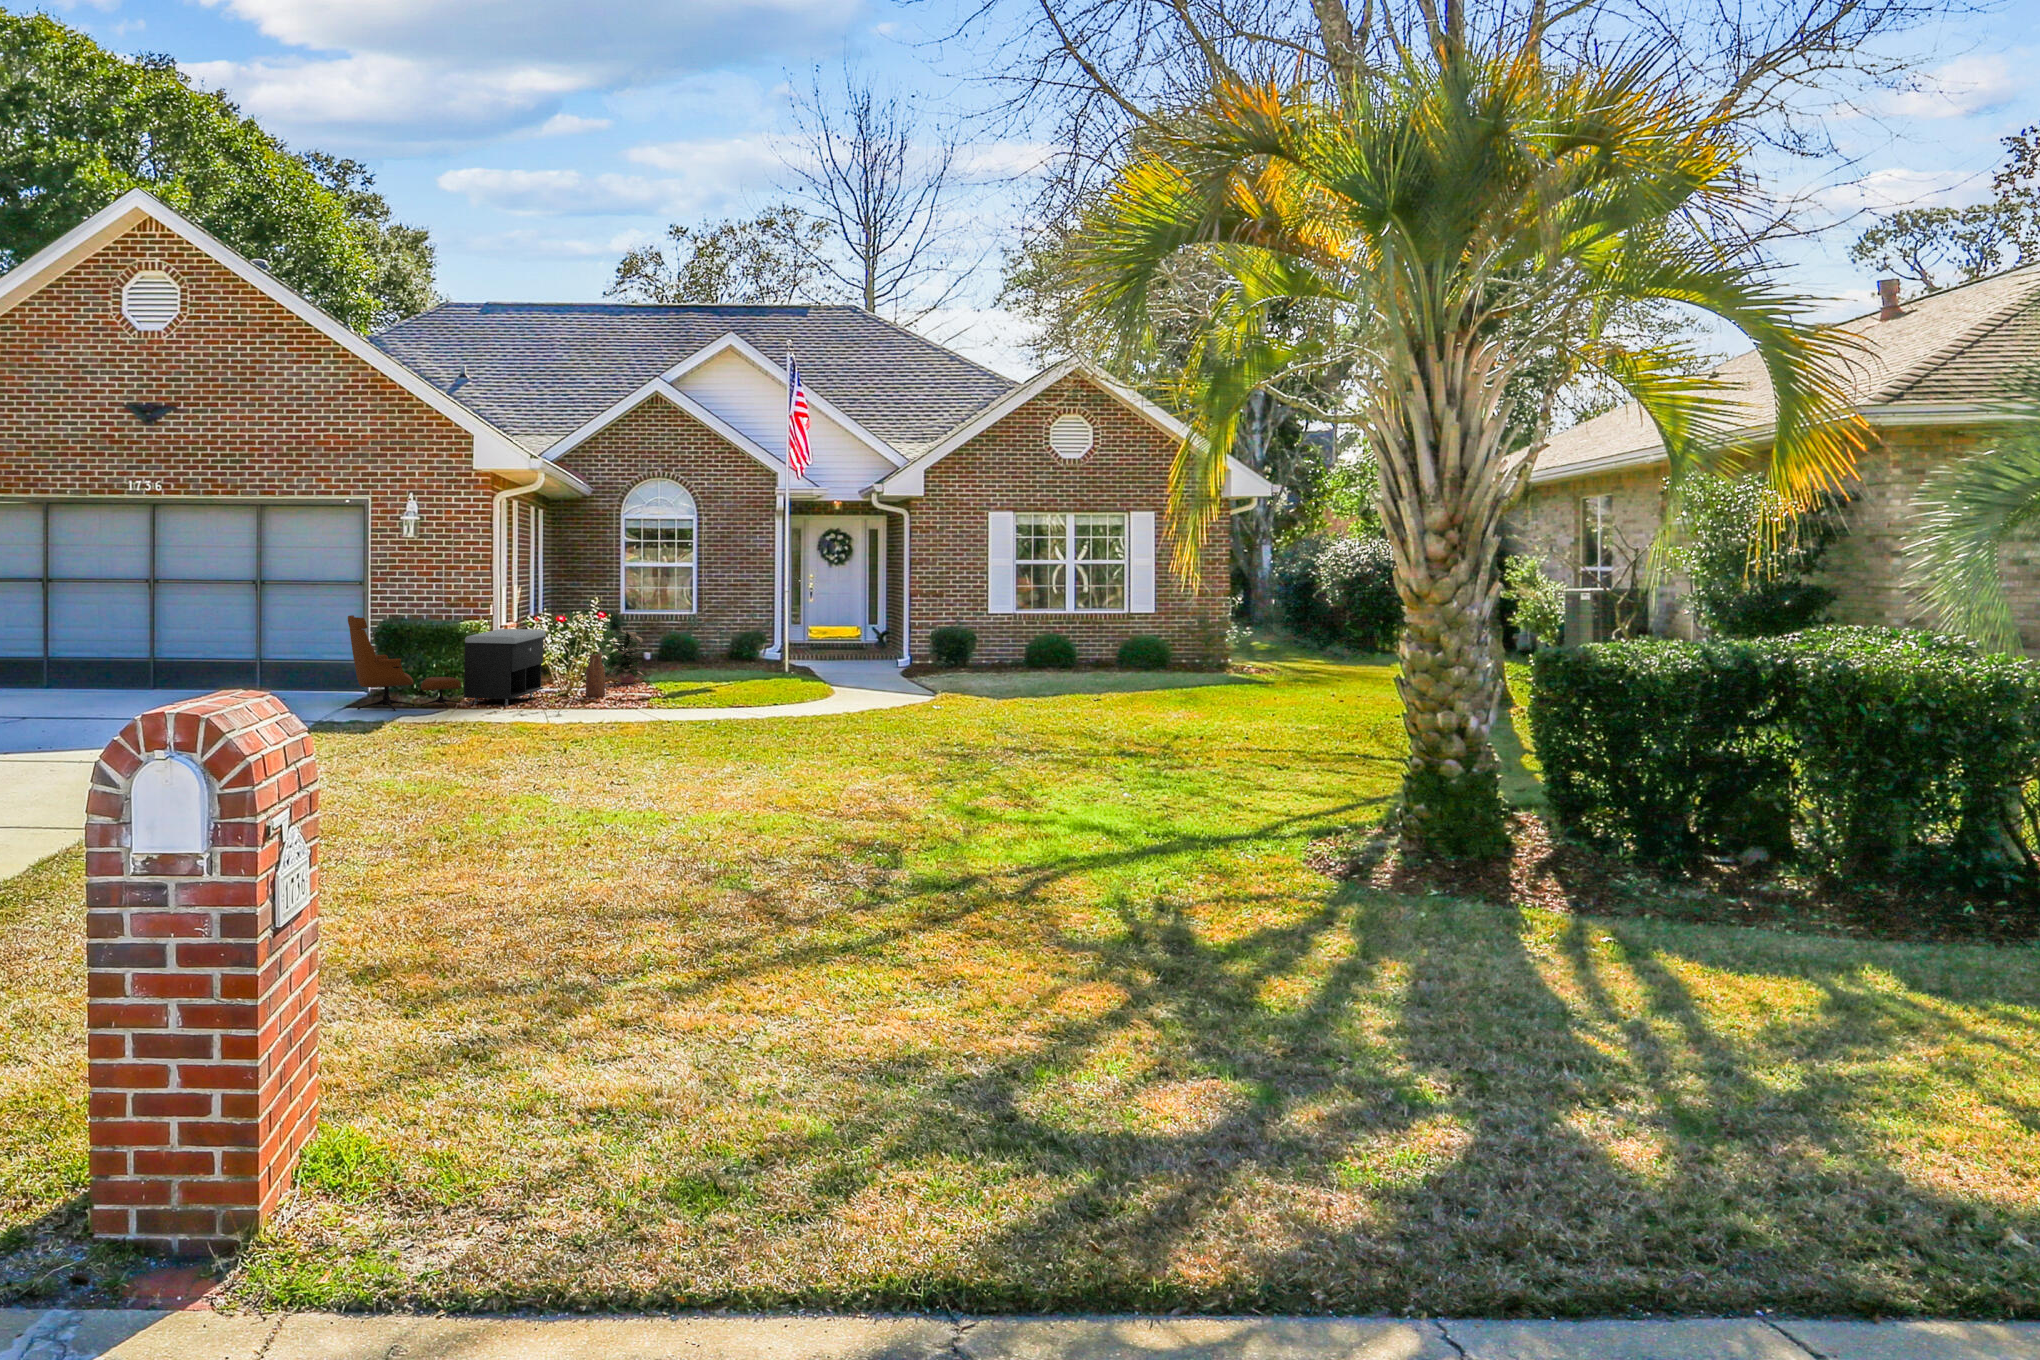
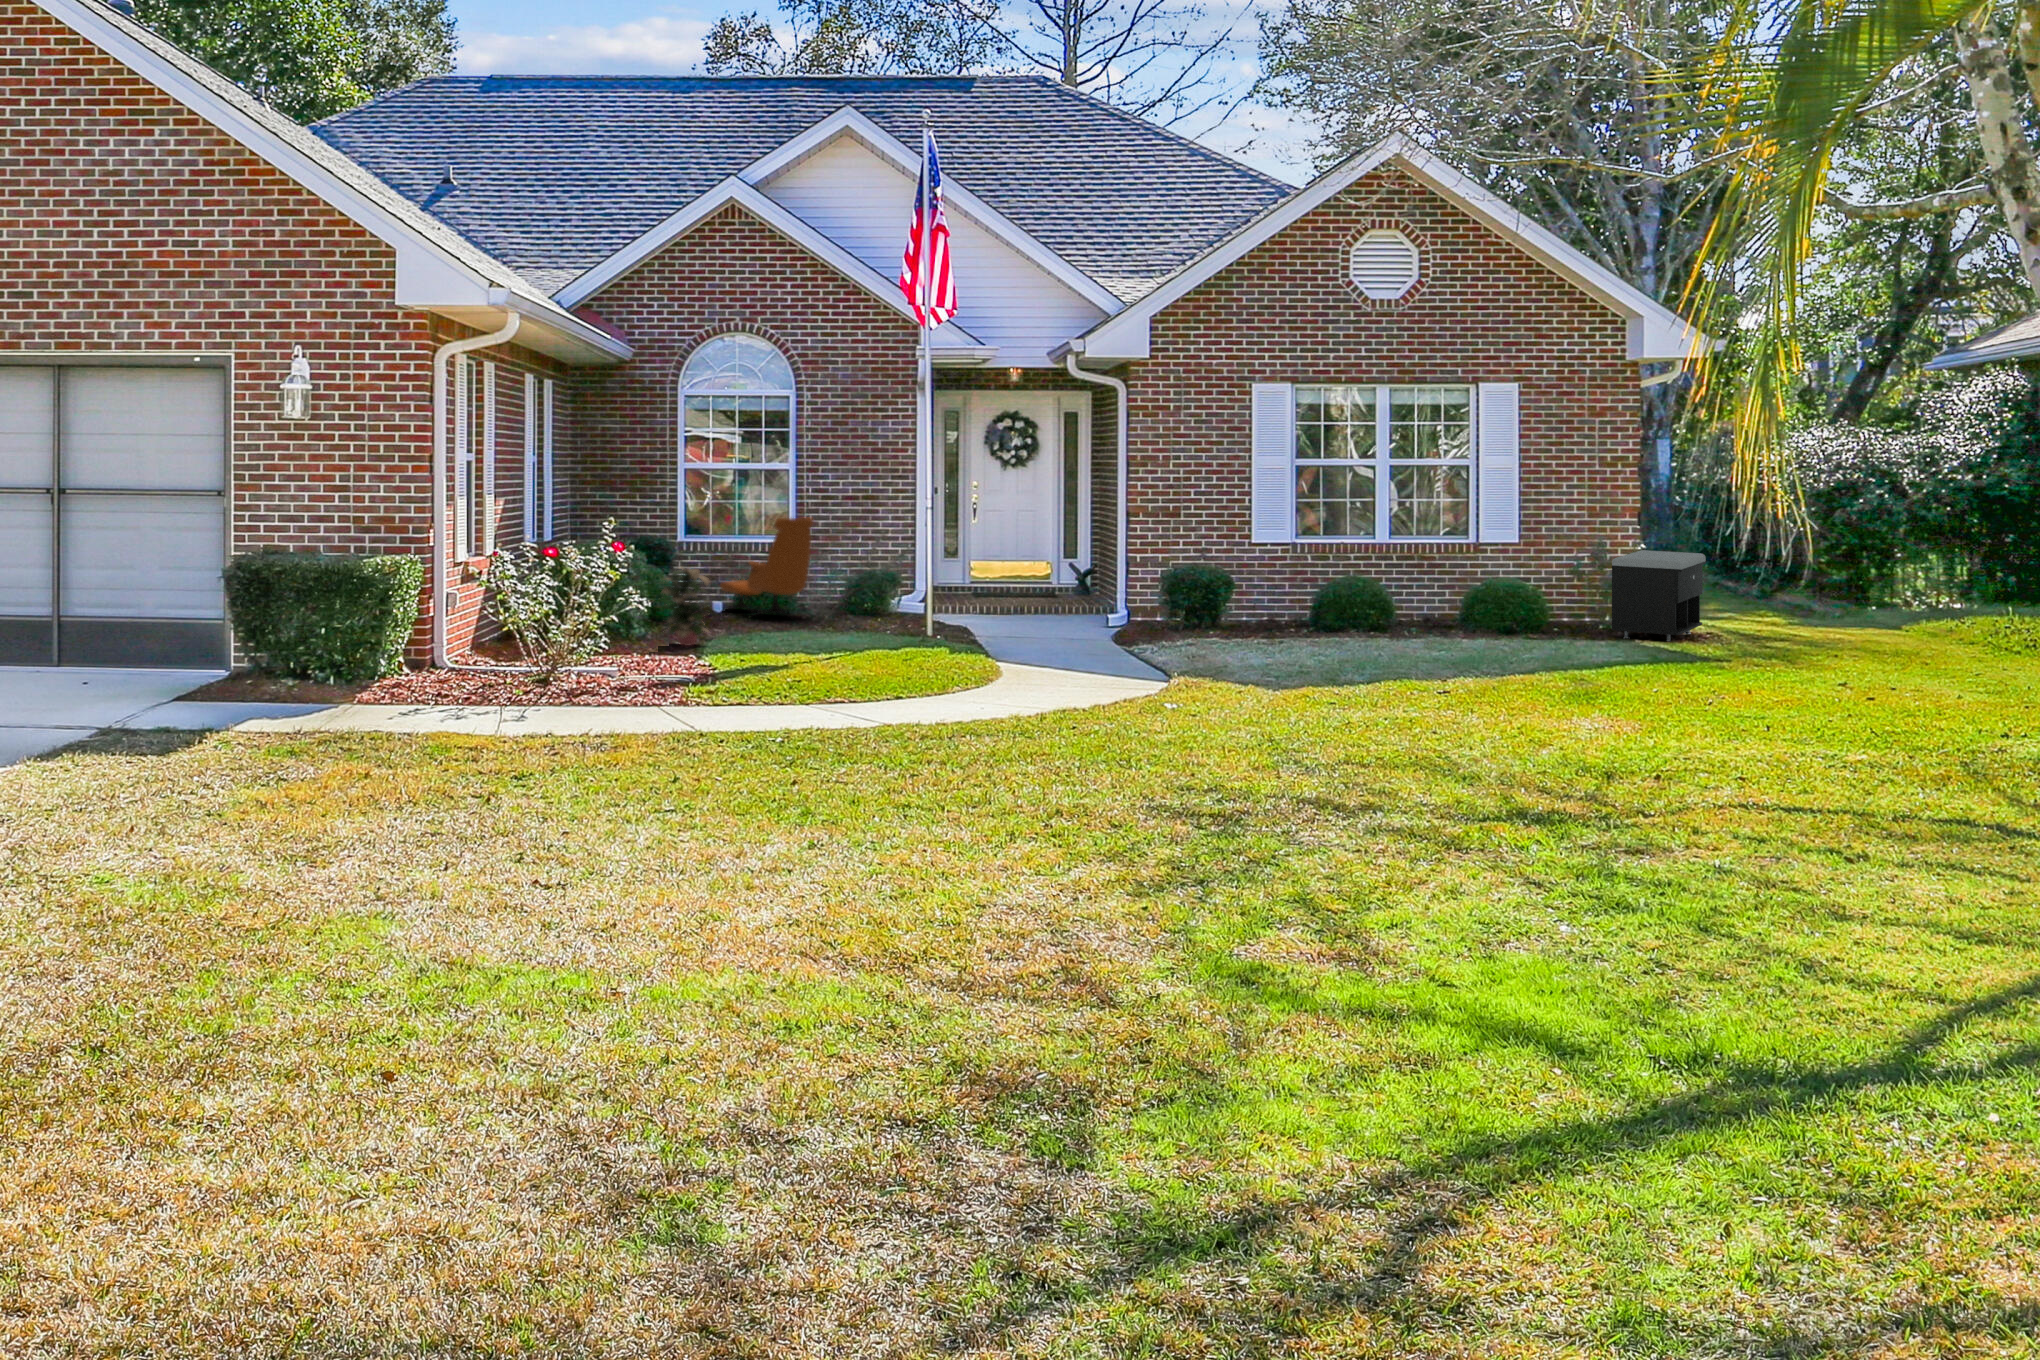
lounge chair: present [348,615,461,711] -> present [720,517,813,619]
storage bench: present [464,629,546,705] -> present [1612,550,1706,642]
watering can: present [585,652,605,697] -> none [618,602,648,672]

